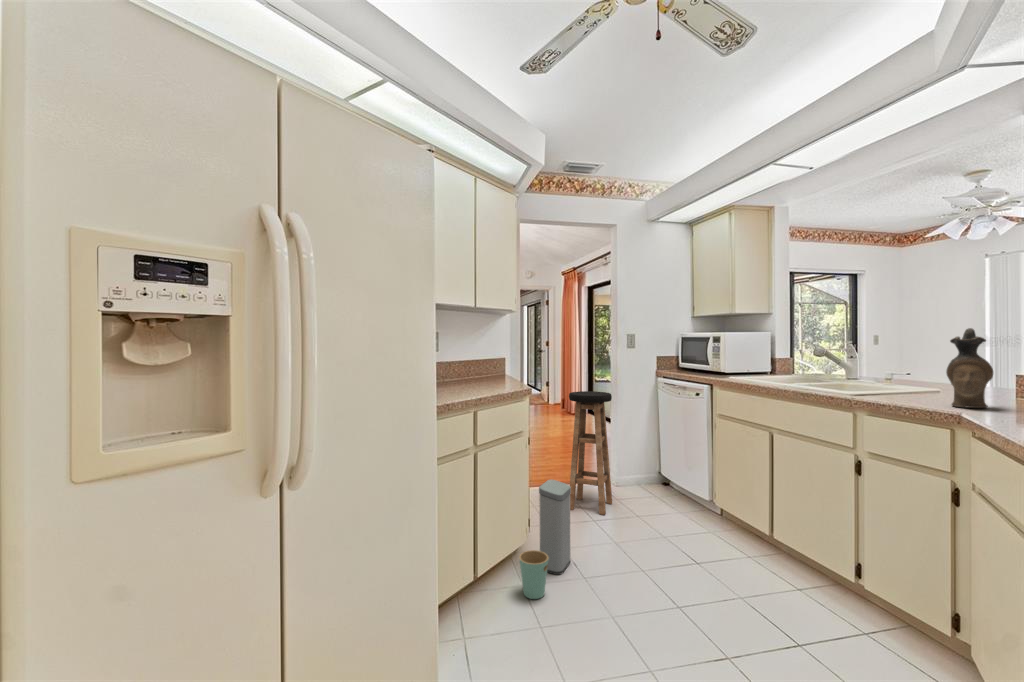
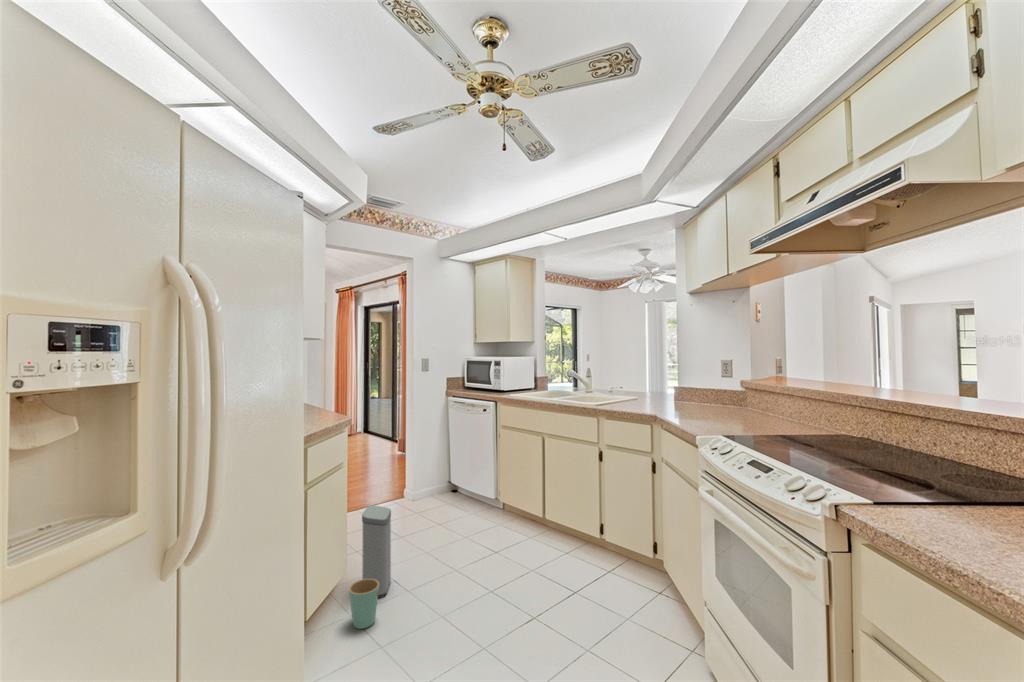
ceramic pitcher: present [946,328,993,408] -> none [648,360,669,411]
bar stool: present [569,391,612,515] -> none [372,414,414,532]

